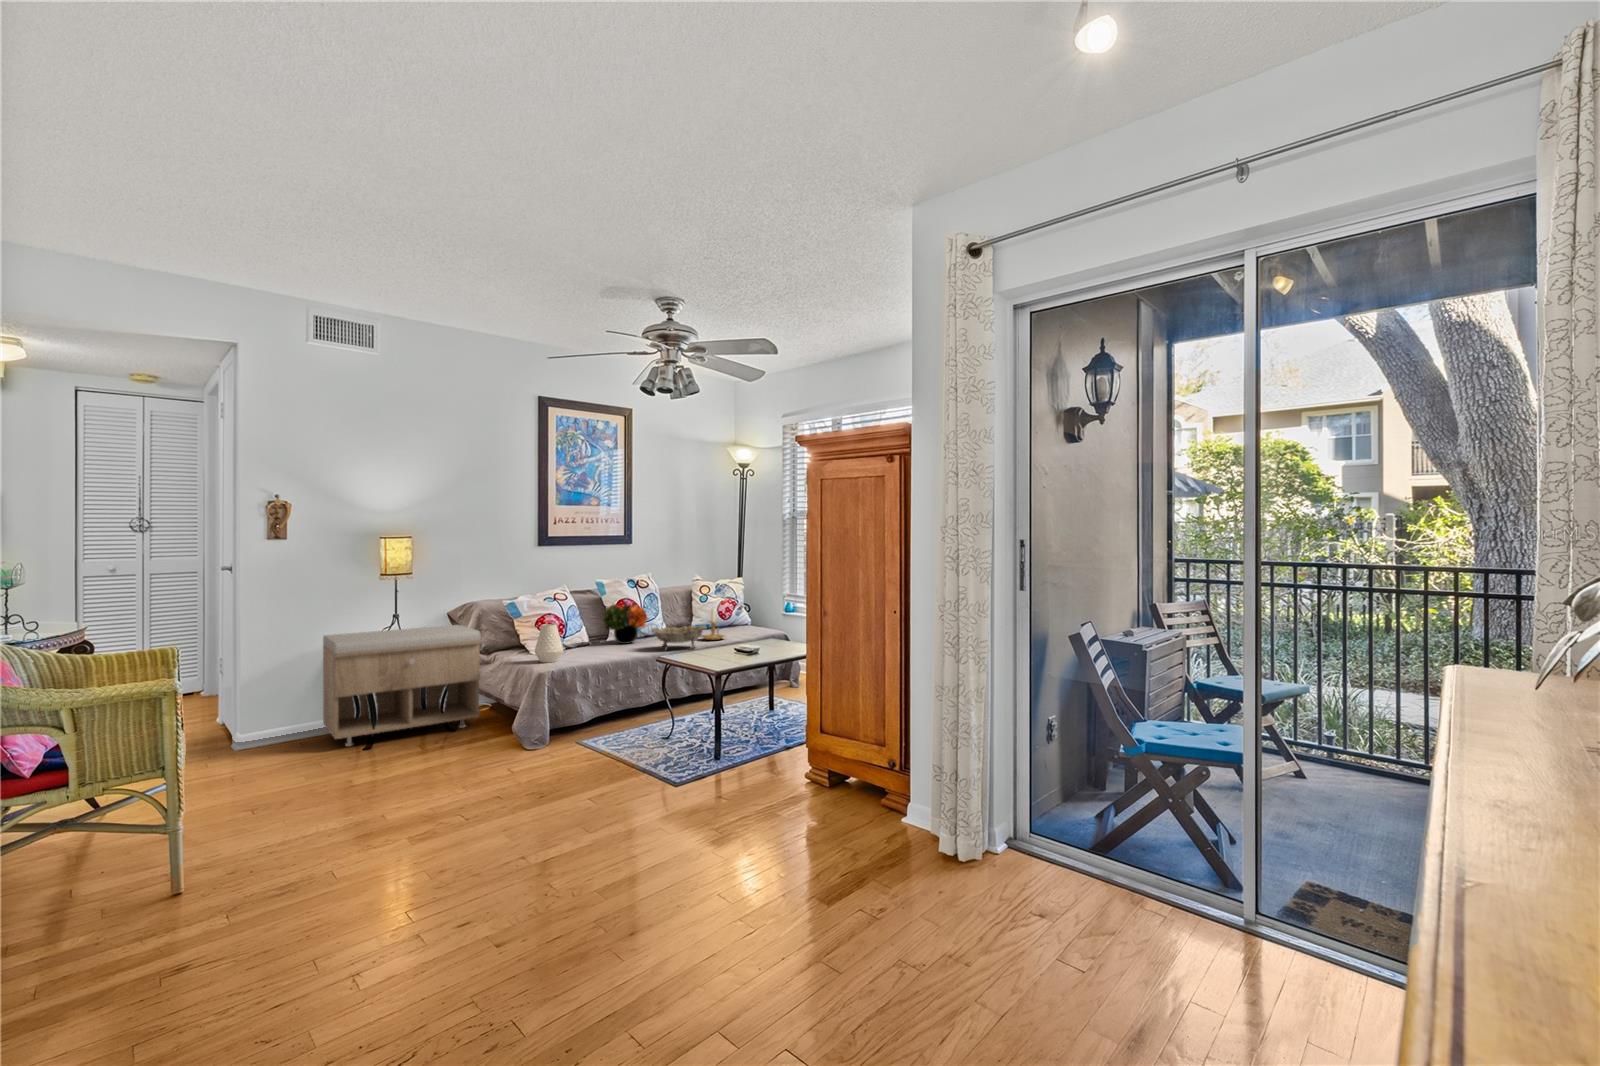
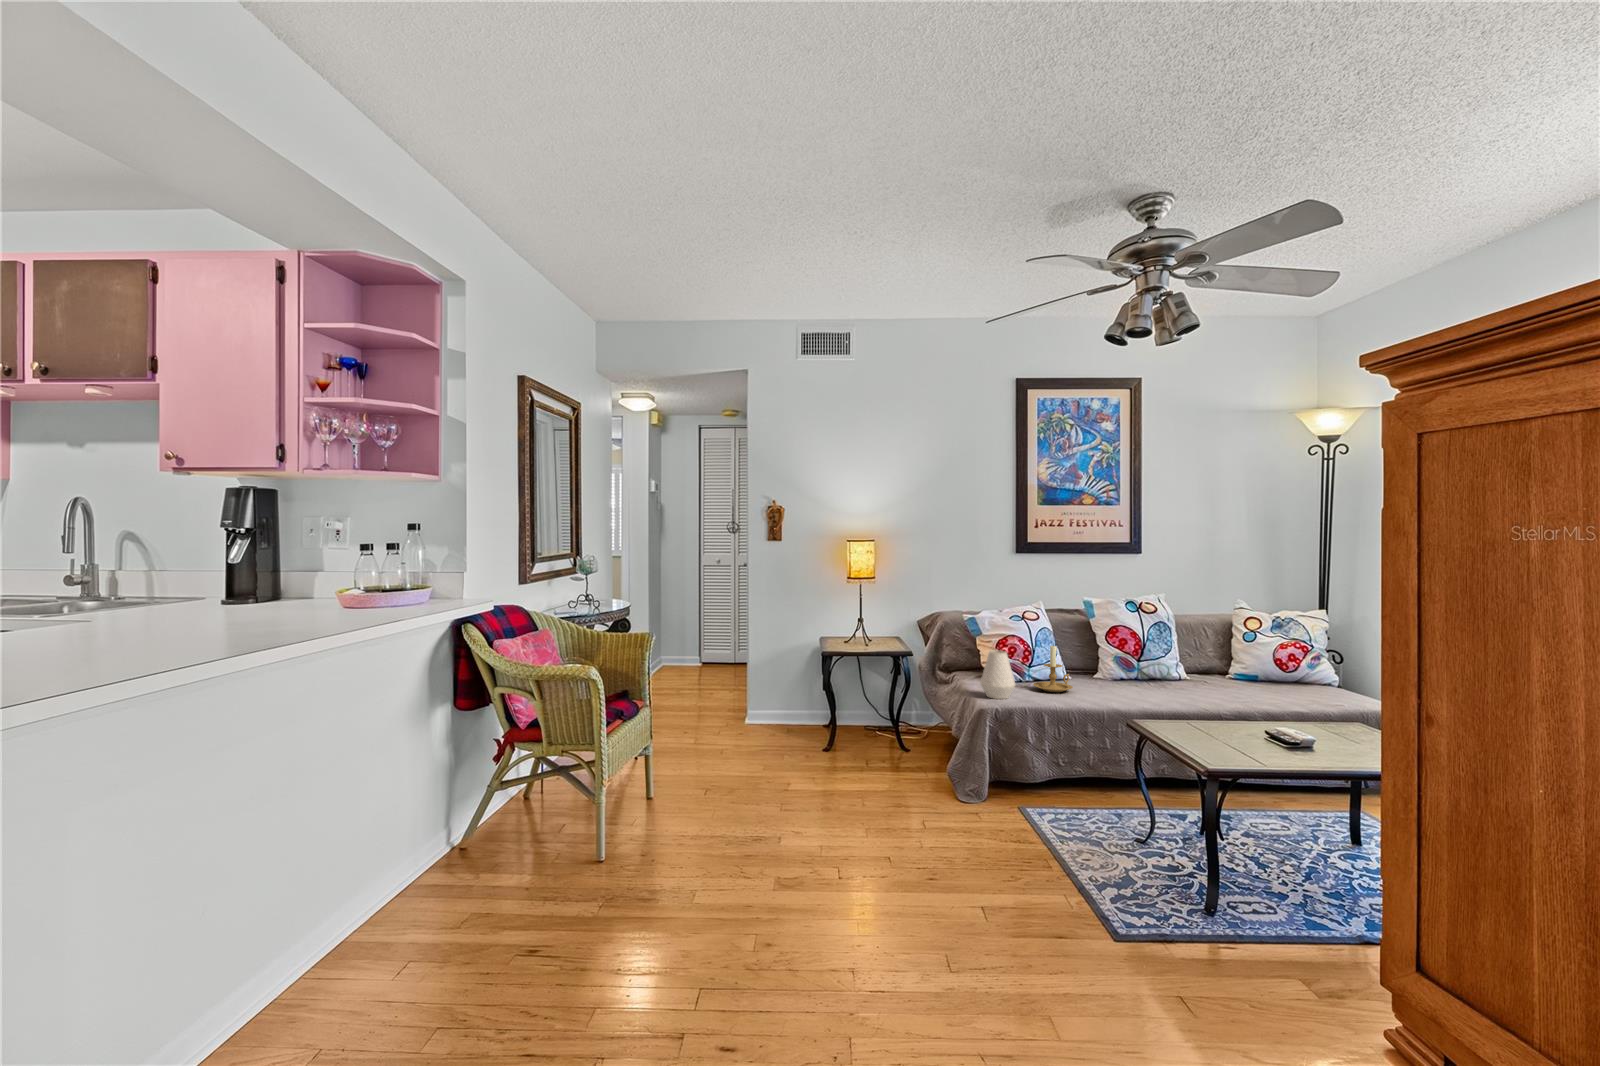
flower arrangement: present [603,602,649,644] -> none [1083,629,1153,685]
candle holder: present [701,607,725,640] -> present [1033,645,1073,692]
storage bench: present [323,625,481,746] -> none [789,636,930,754]
decorative bowl: present [651,625,706,650] -> none [1141,671,1233,712]

